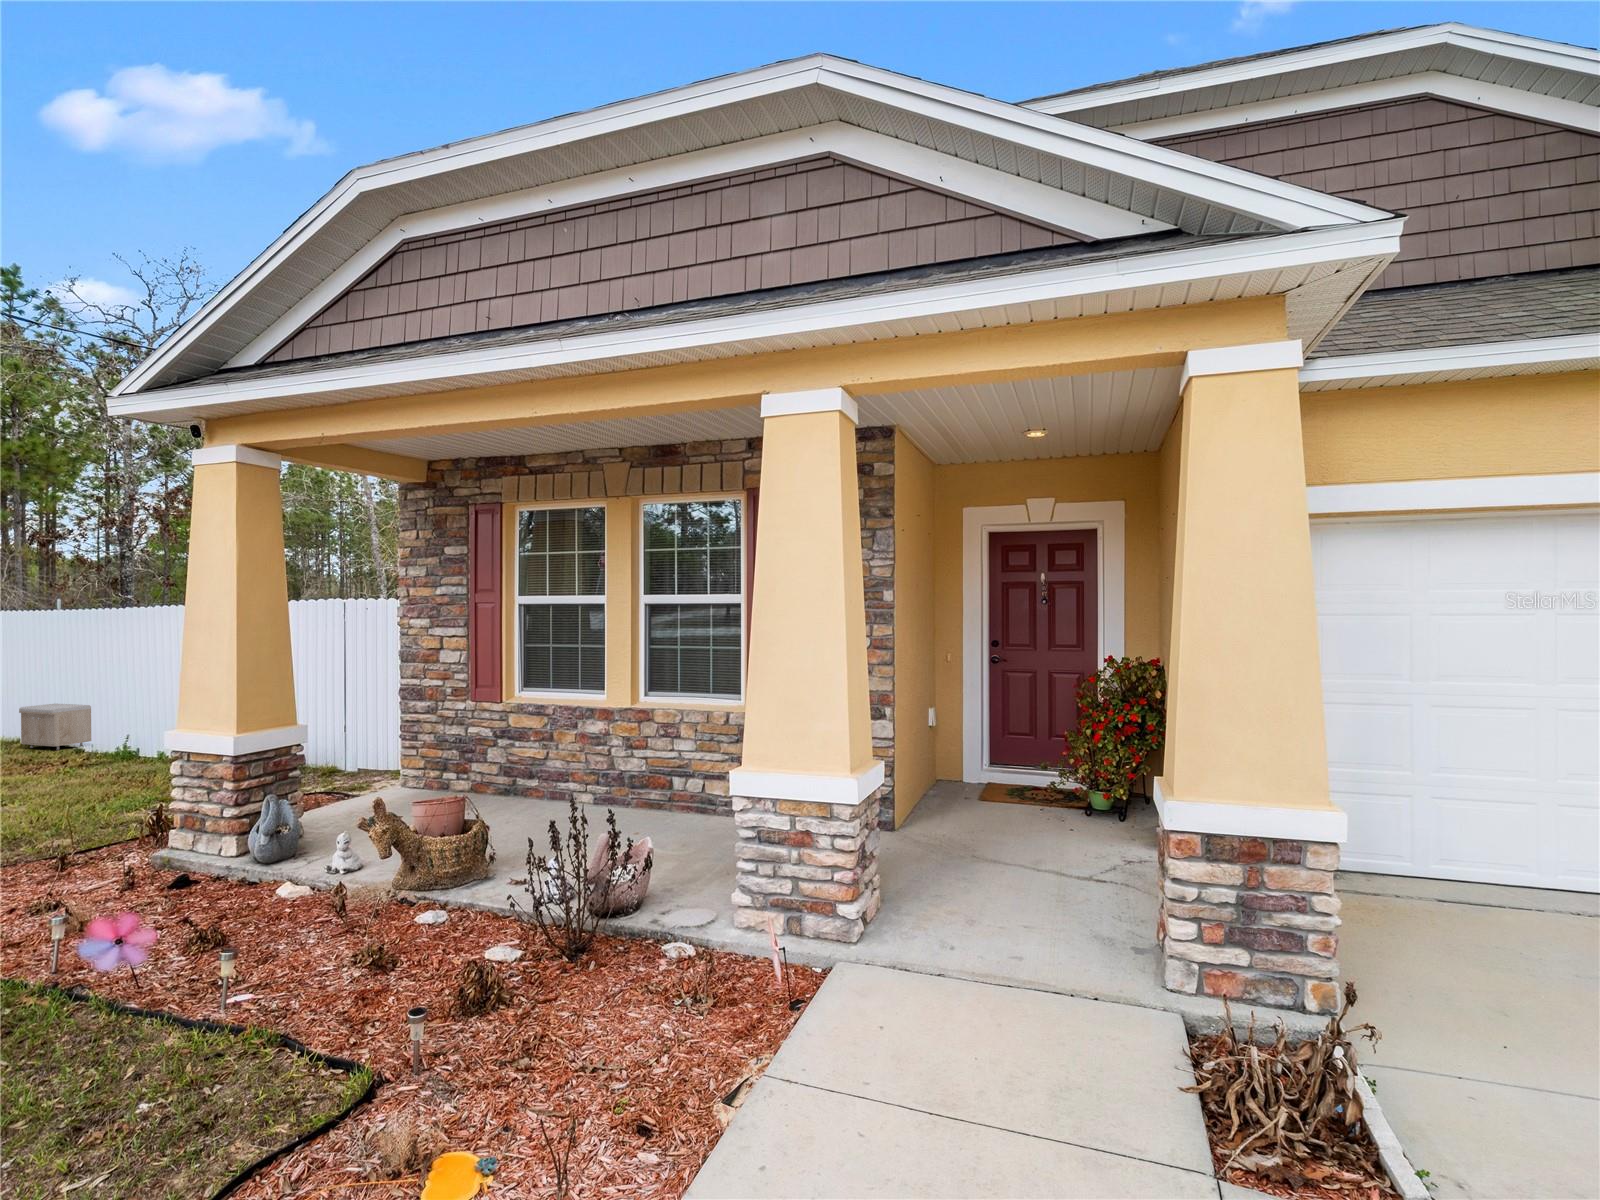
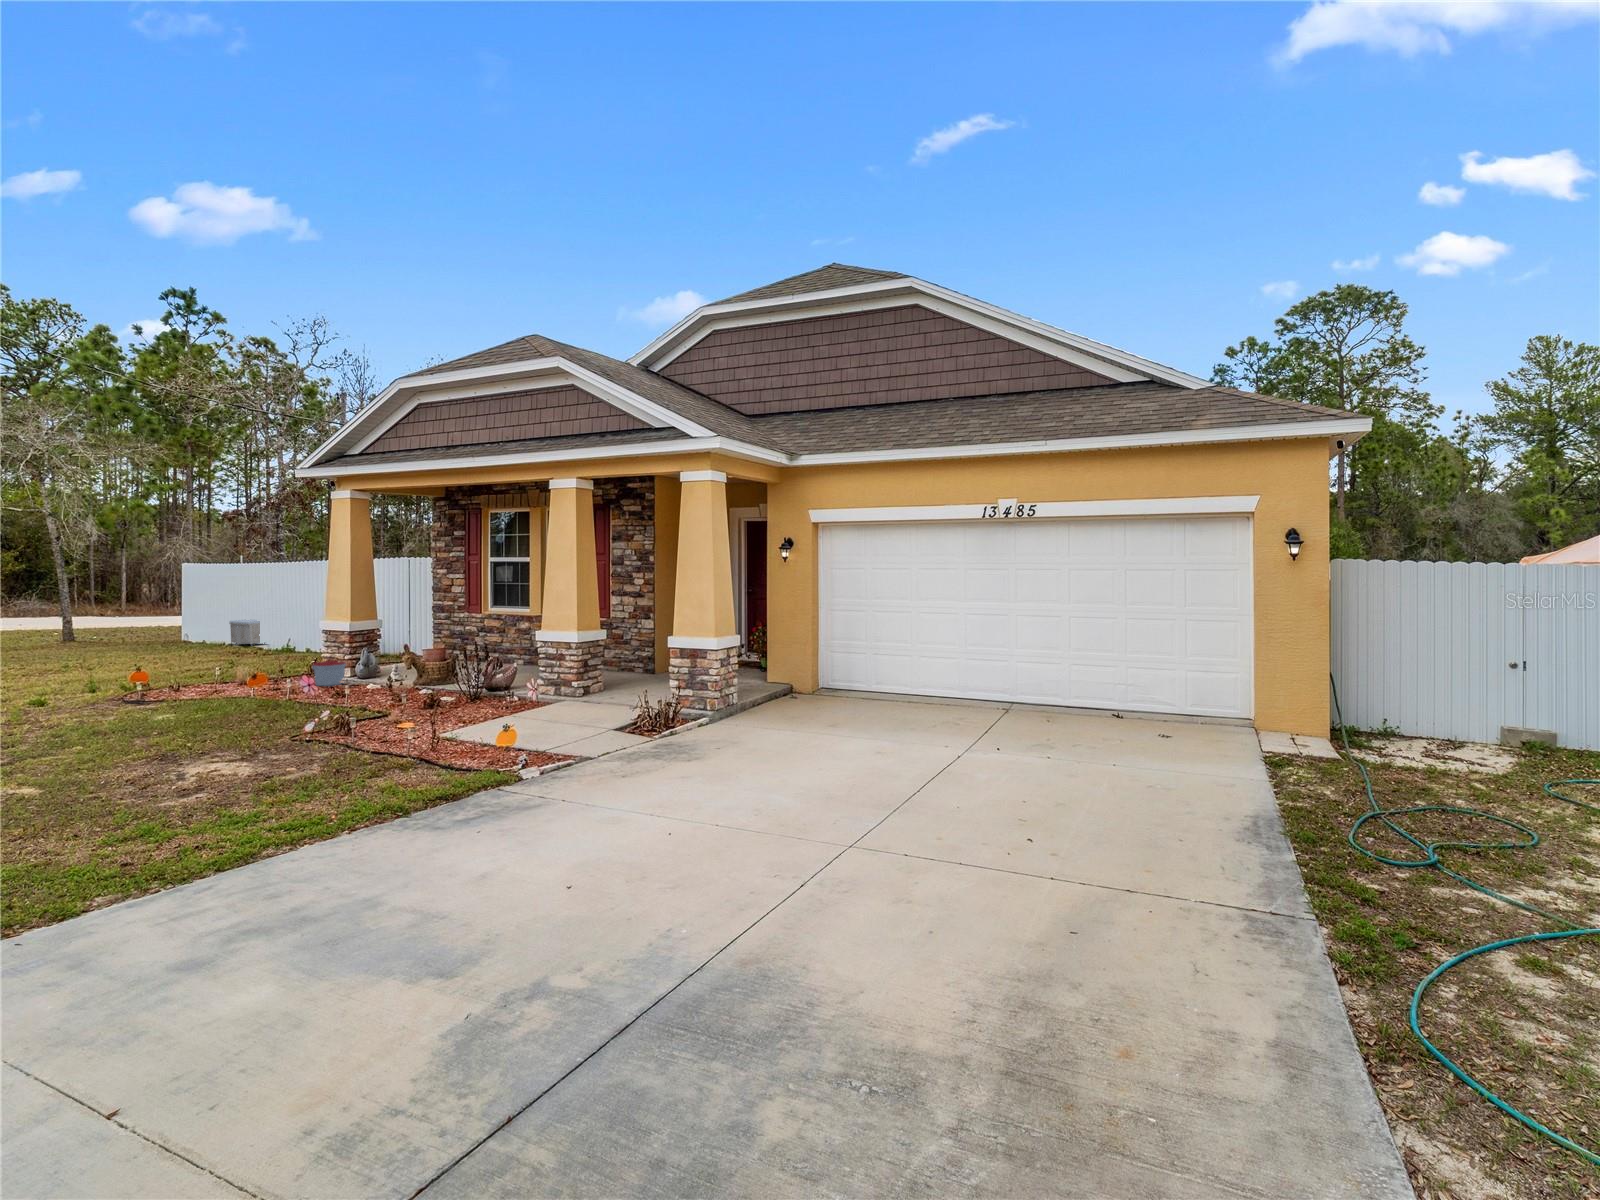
bucket: none [139,823,223,891] -> present [313,661,346,686]

